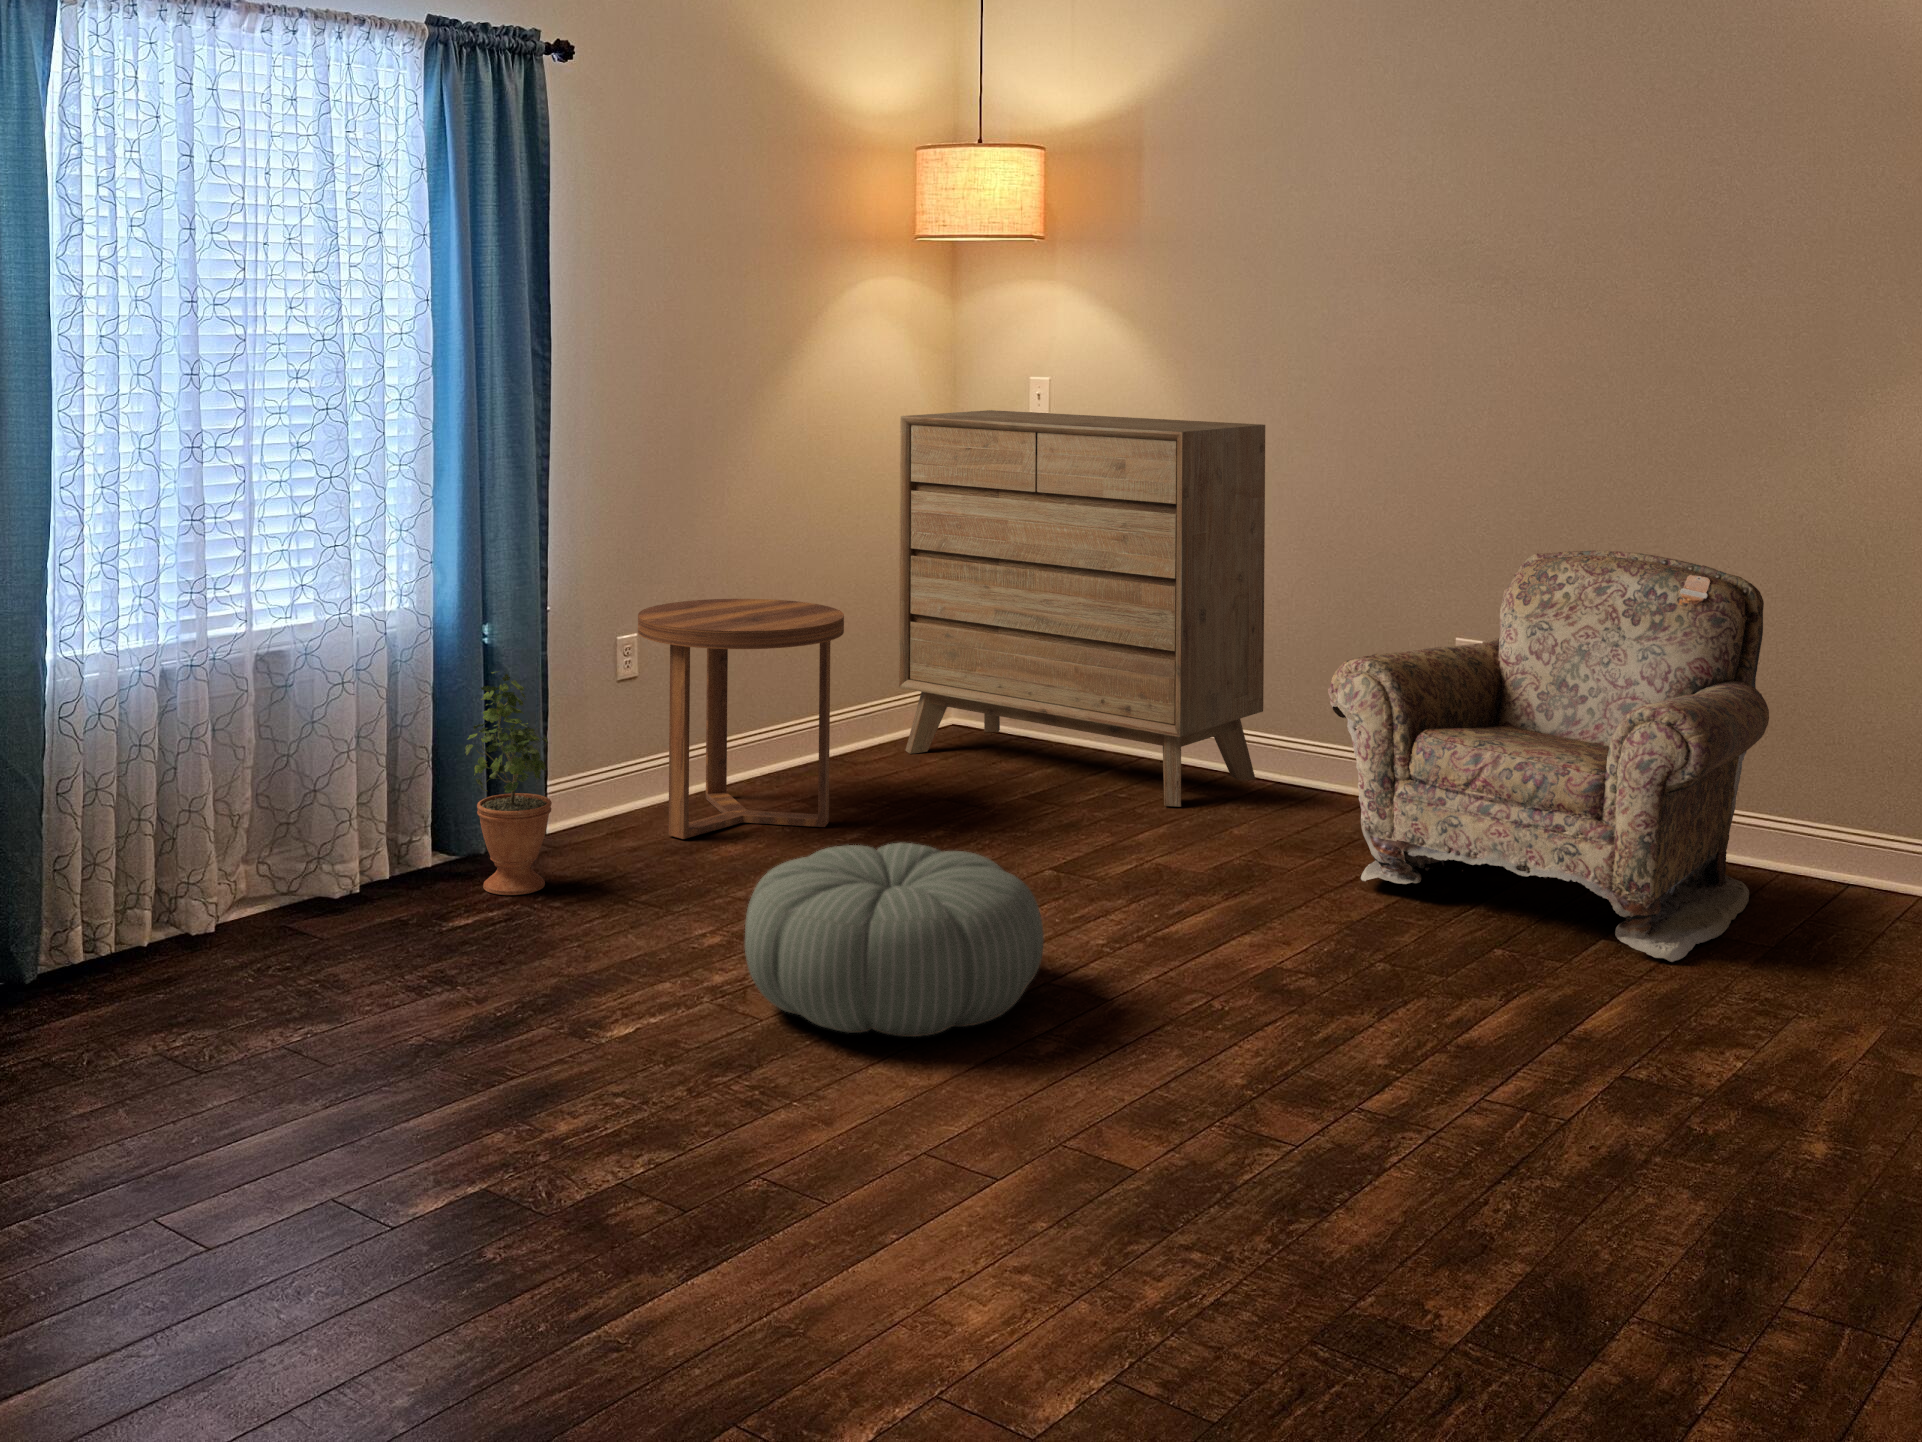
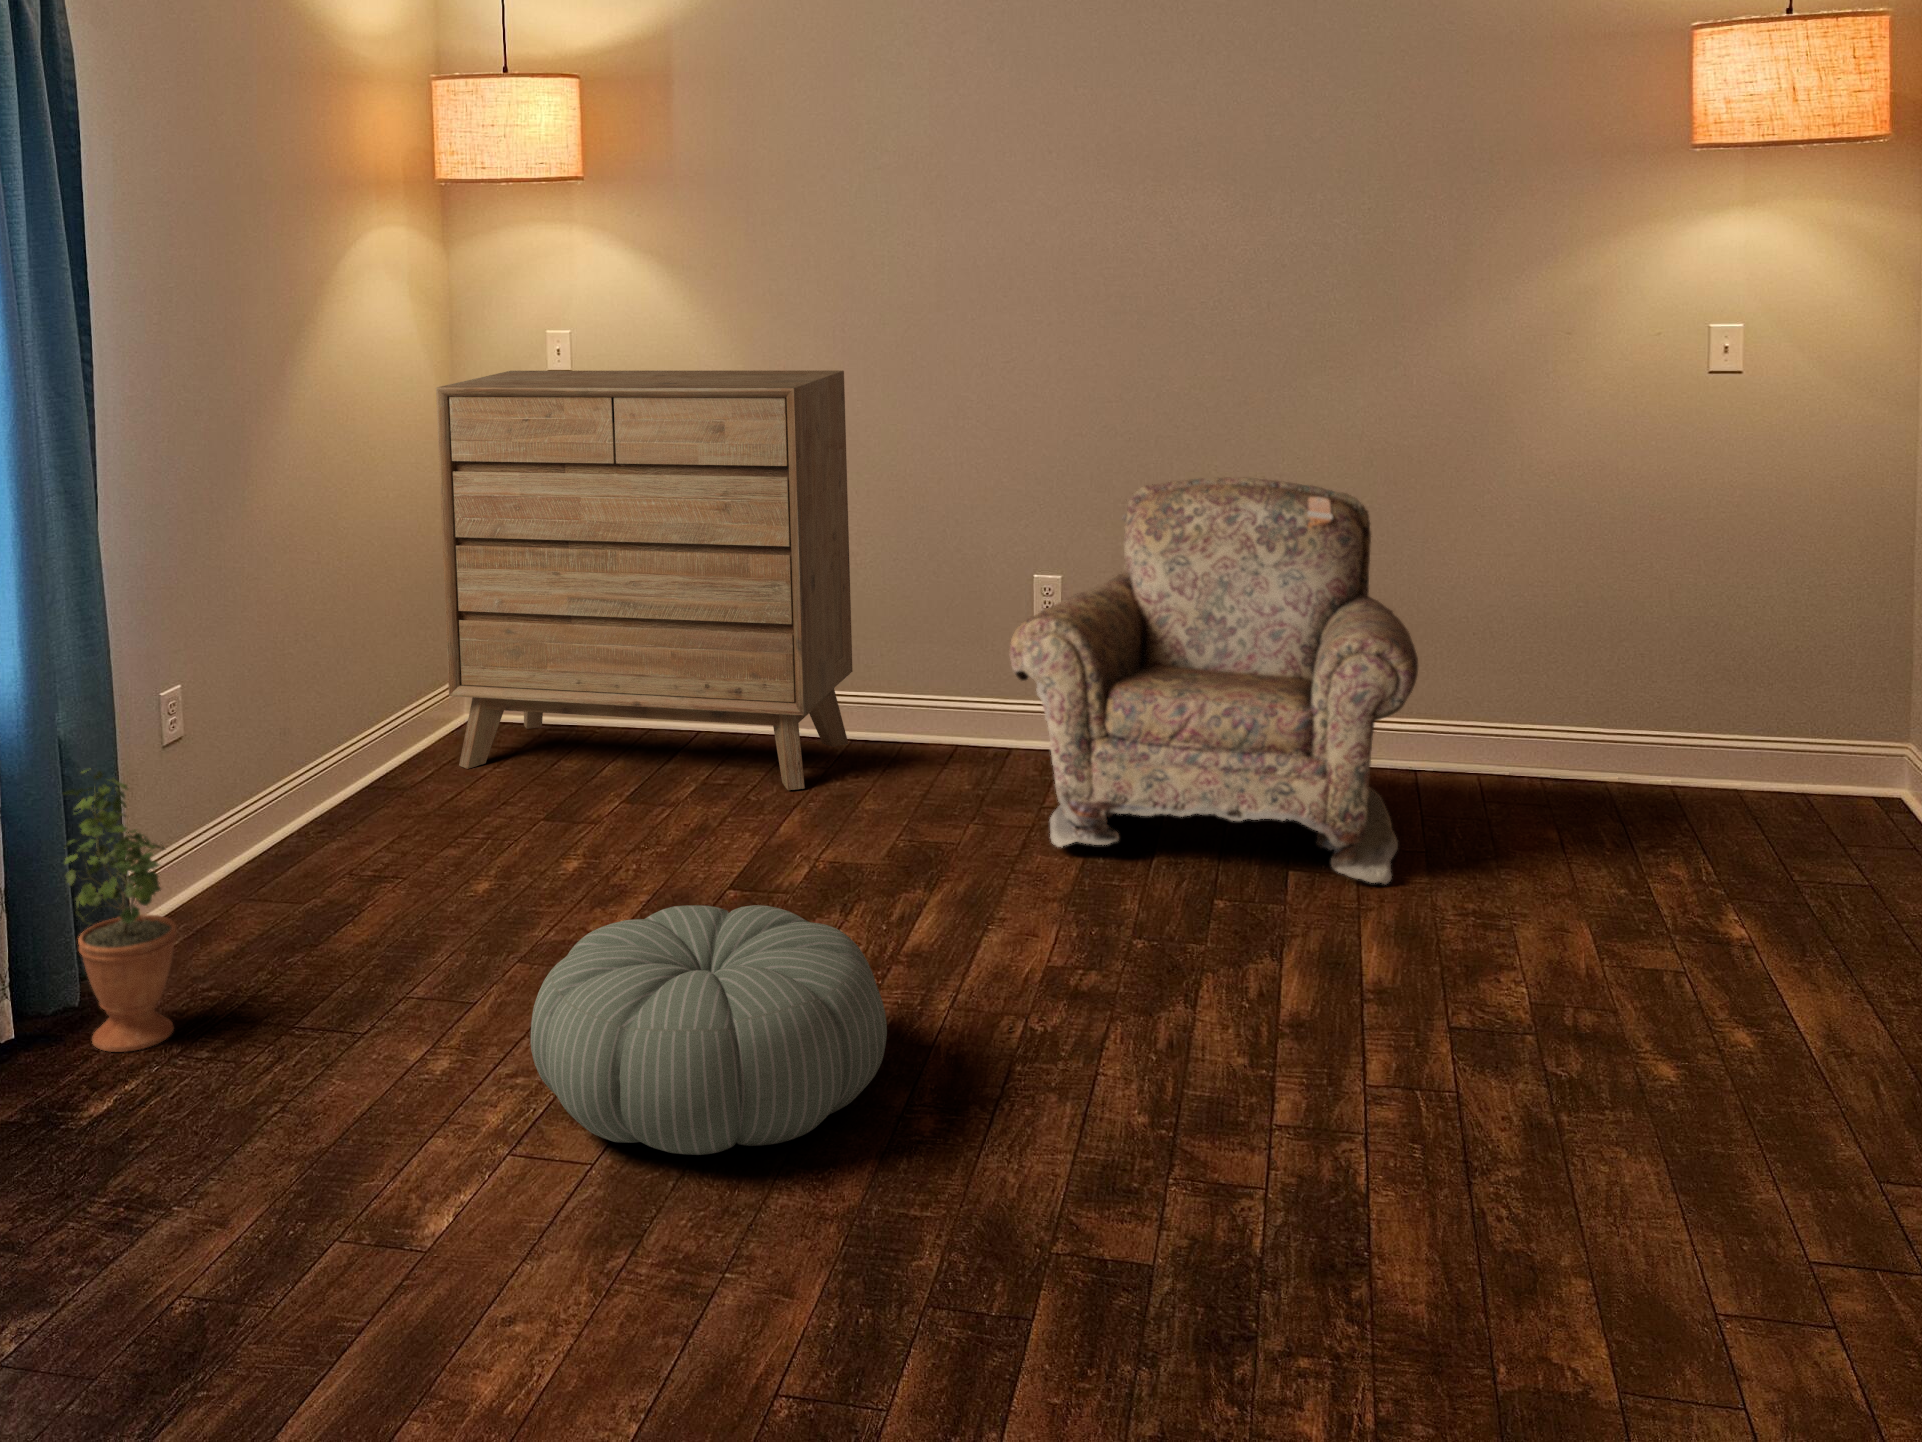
side table: present [638,599,844,839] -> none [203,620,458,928]

